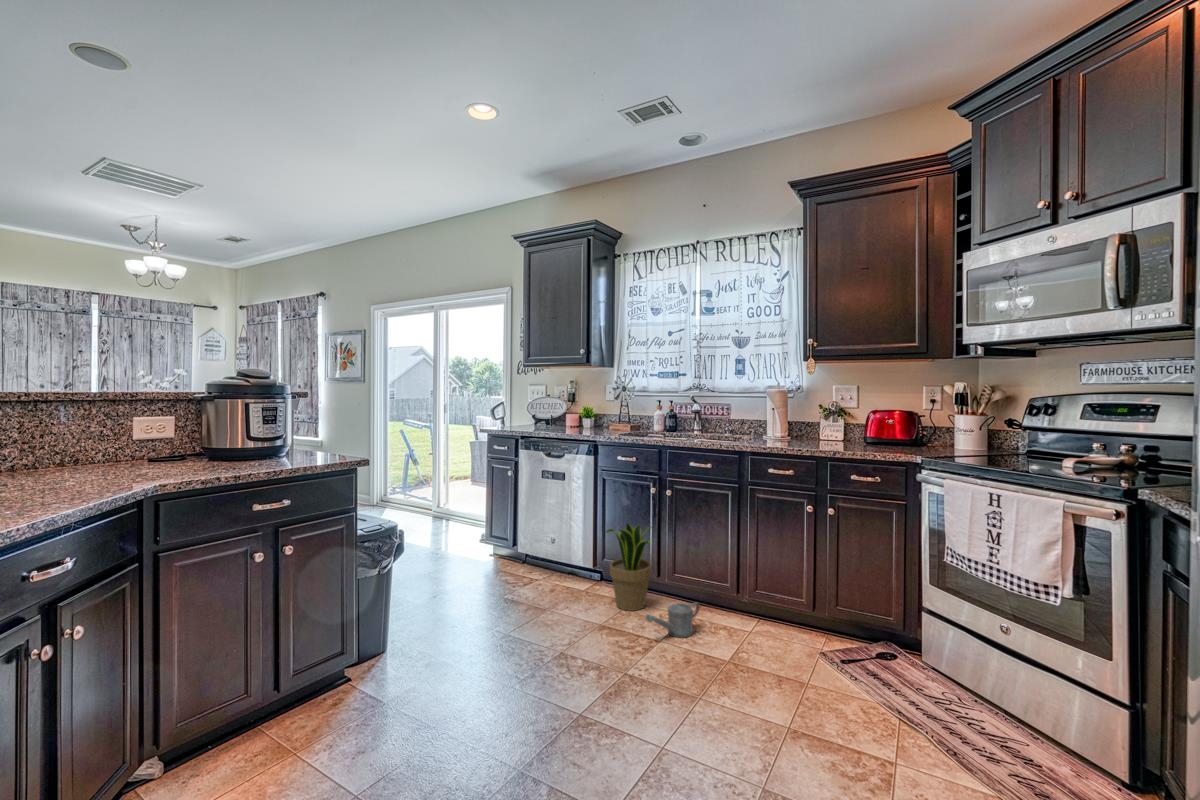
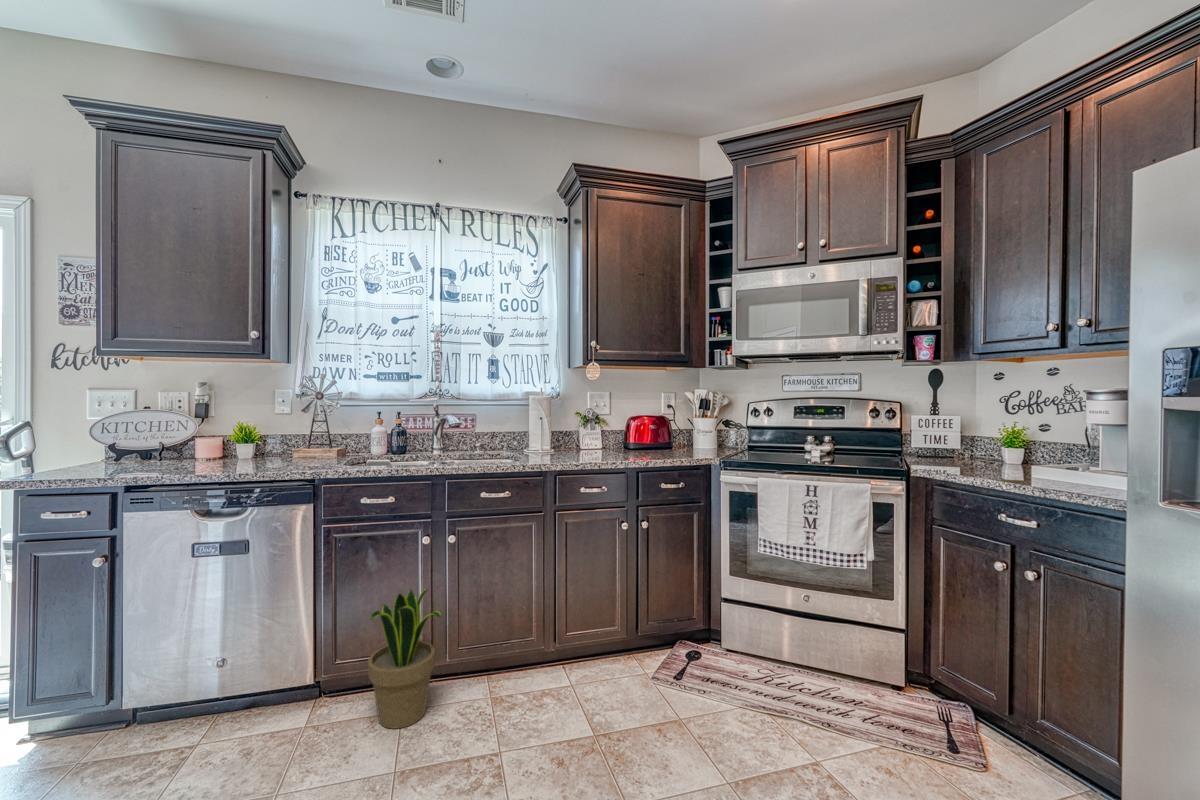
watering can: present [646,602,699,638] -> none [483,674,525,737]

